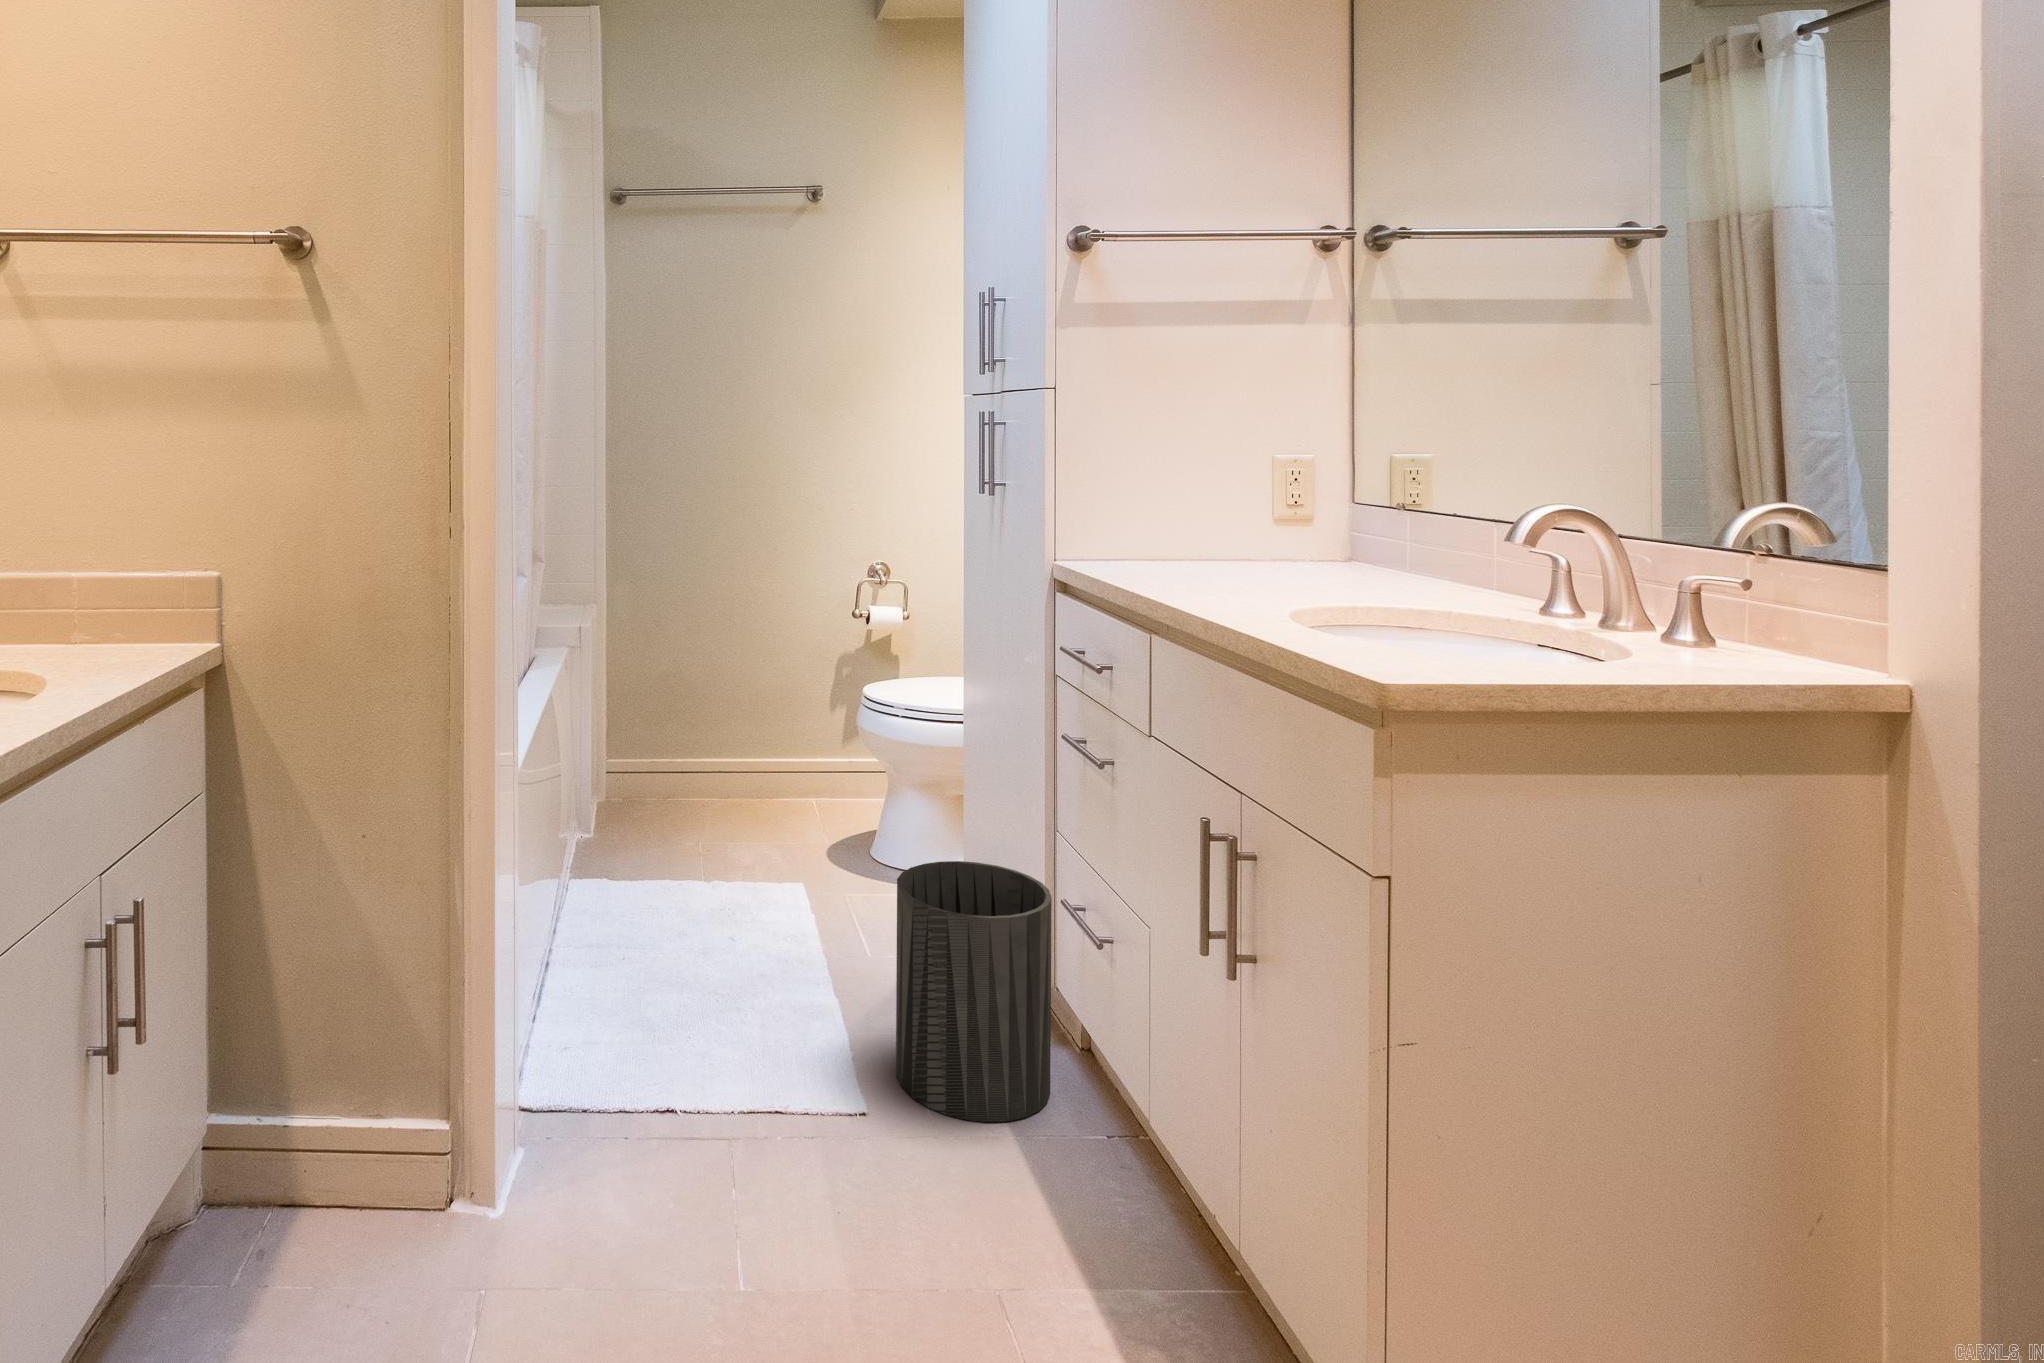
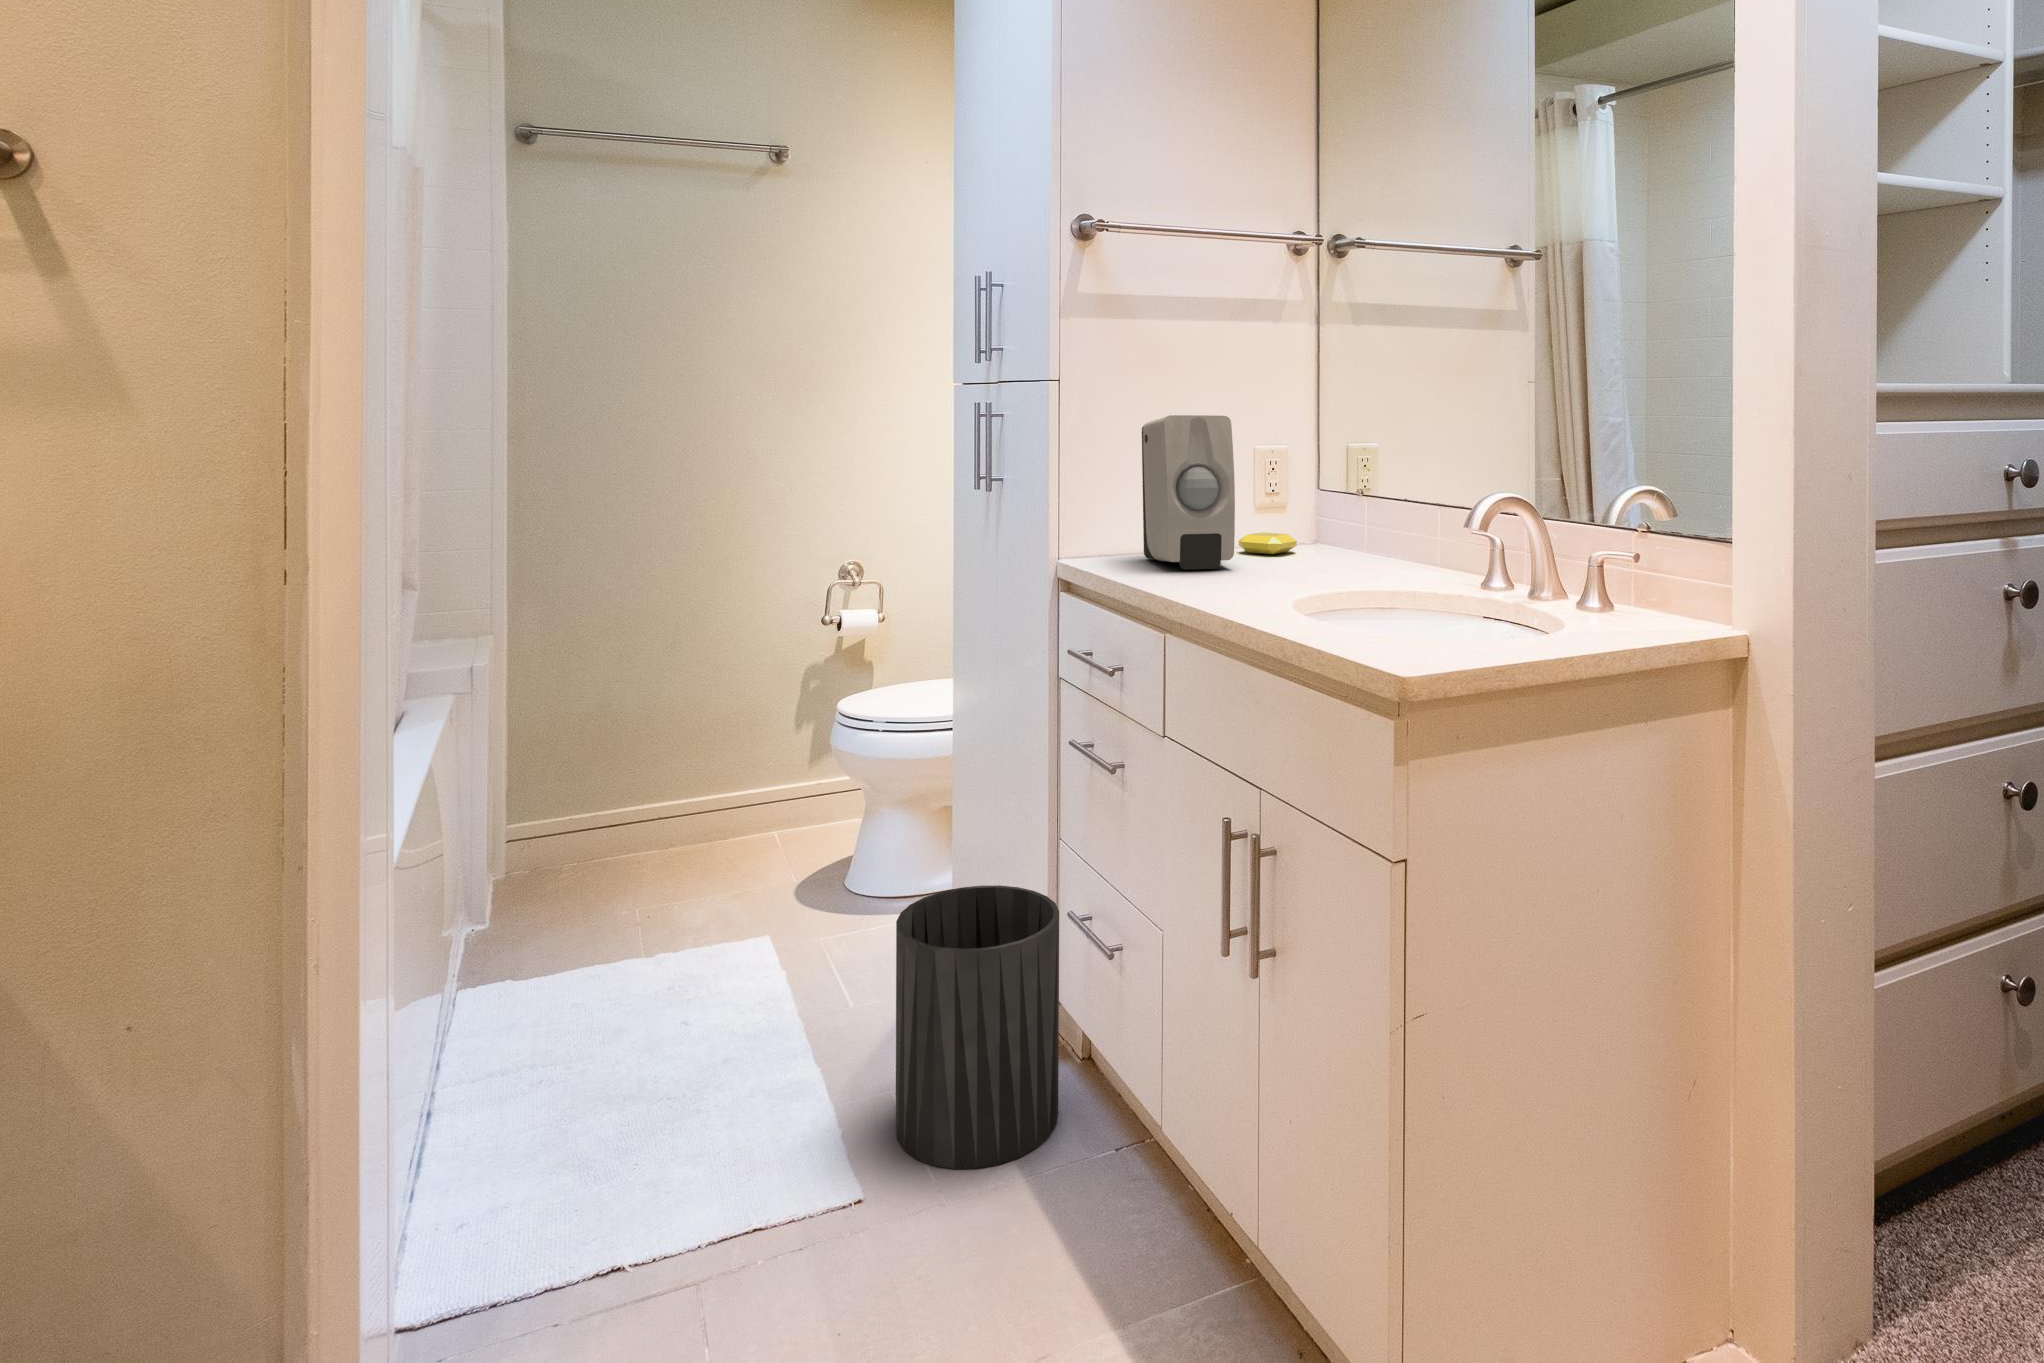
soap dispenser: none [1144,419,1241,576] -> present [1142,415,1235,569]
soap bar: none [1254,543,1323,566] -> present [1239,532,1297,554]

